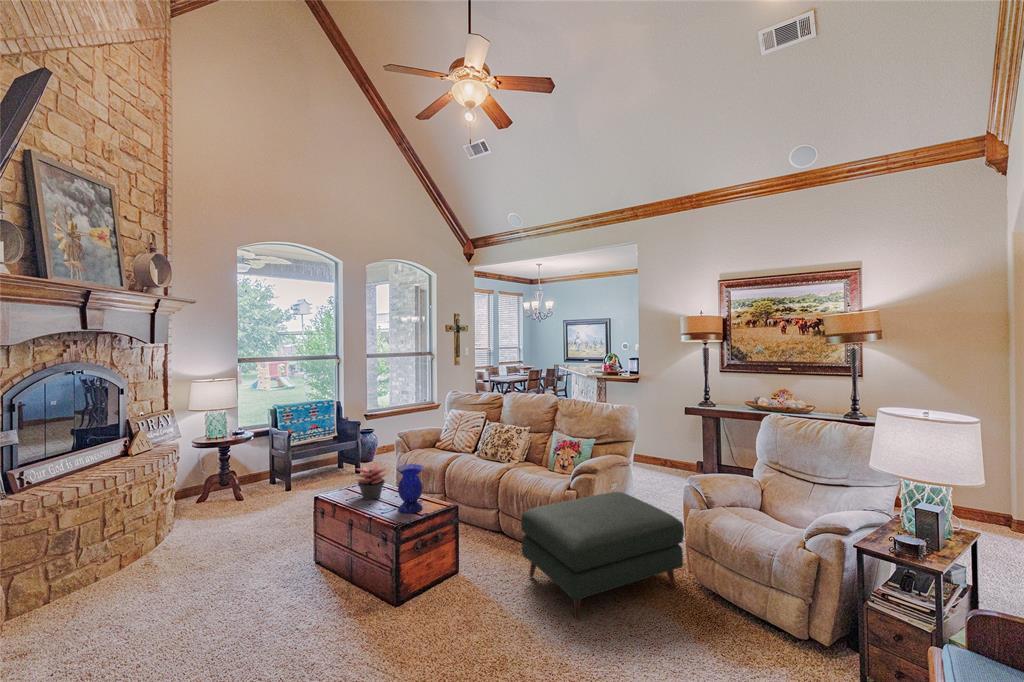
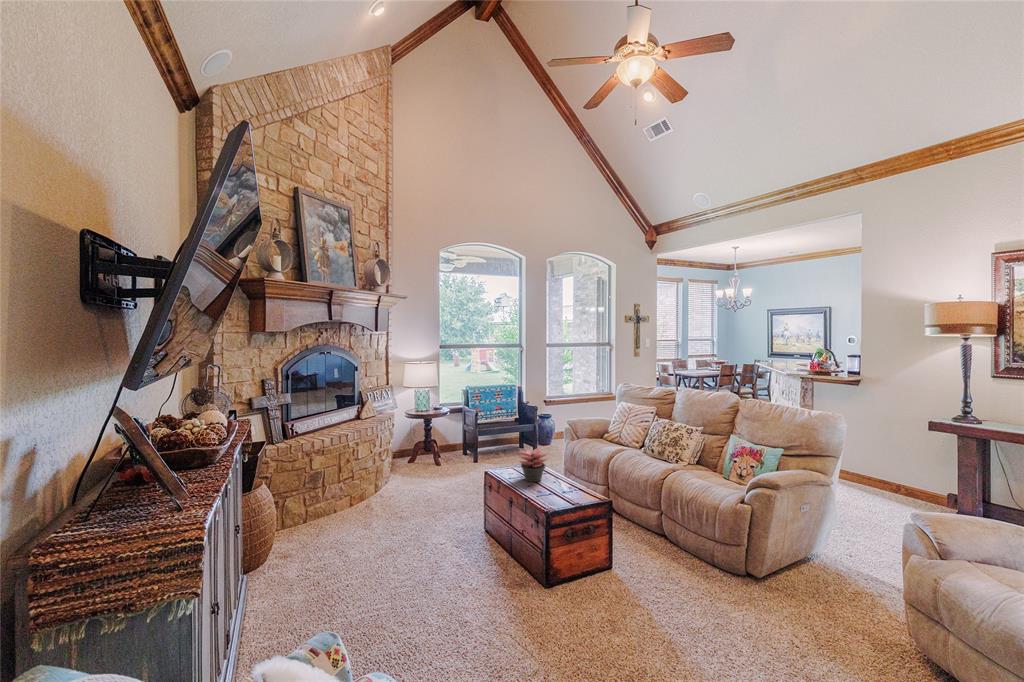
vase: present [397,464,424,514] -> none [553,453,578,501]
ottoman: present [521,492,684,620] -> none [680,514,896,650]

